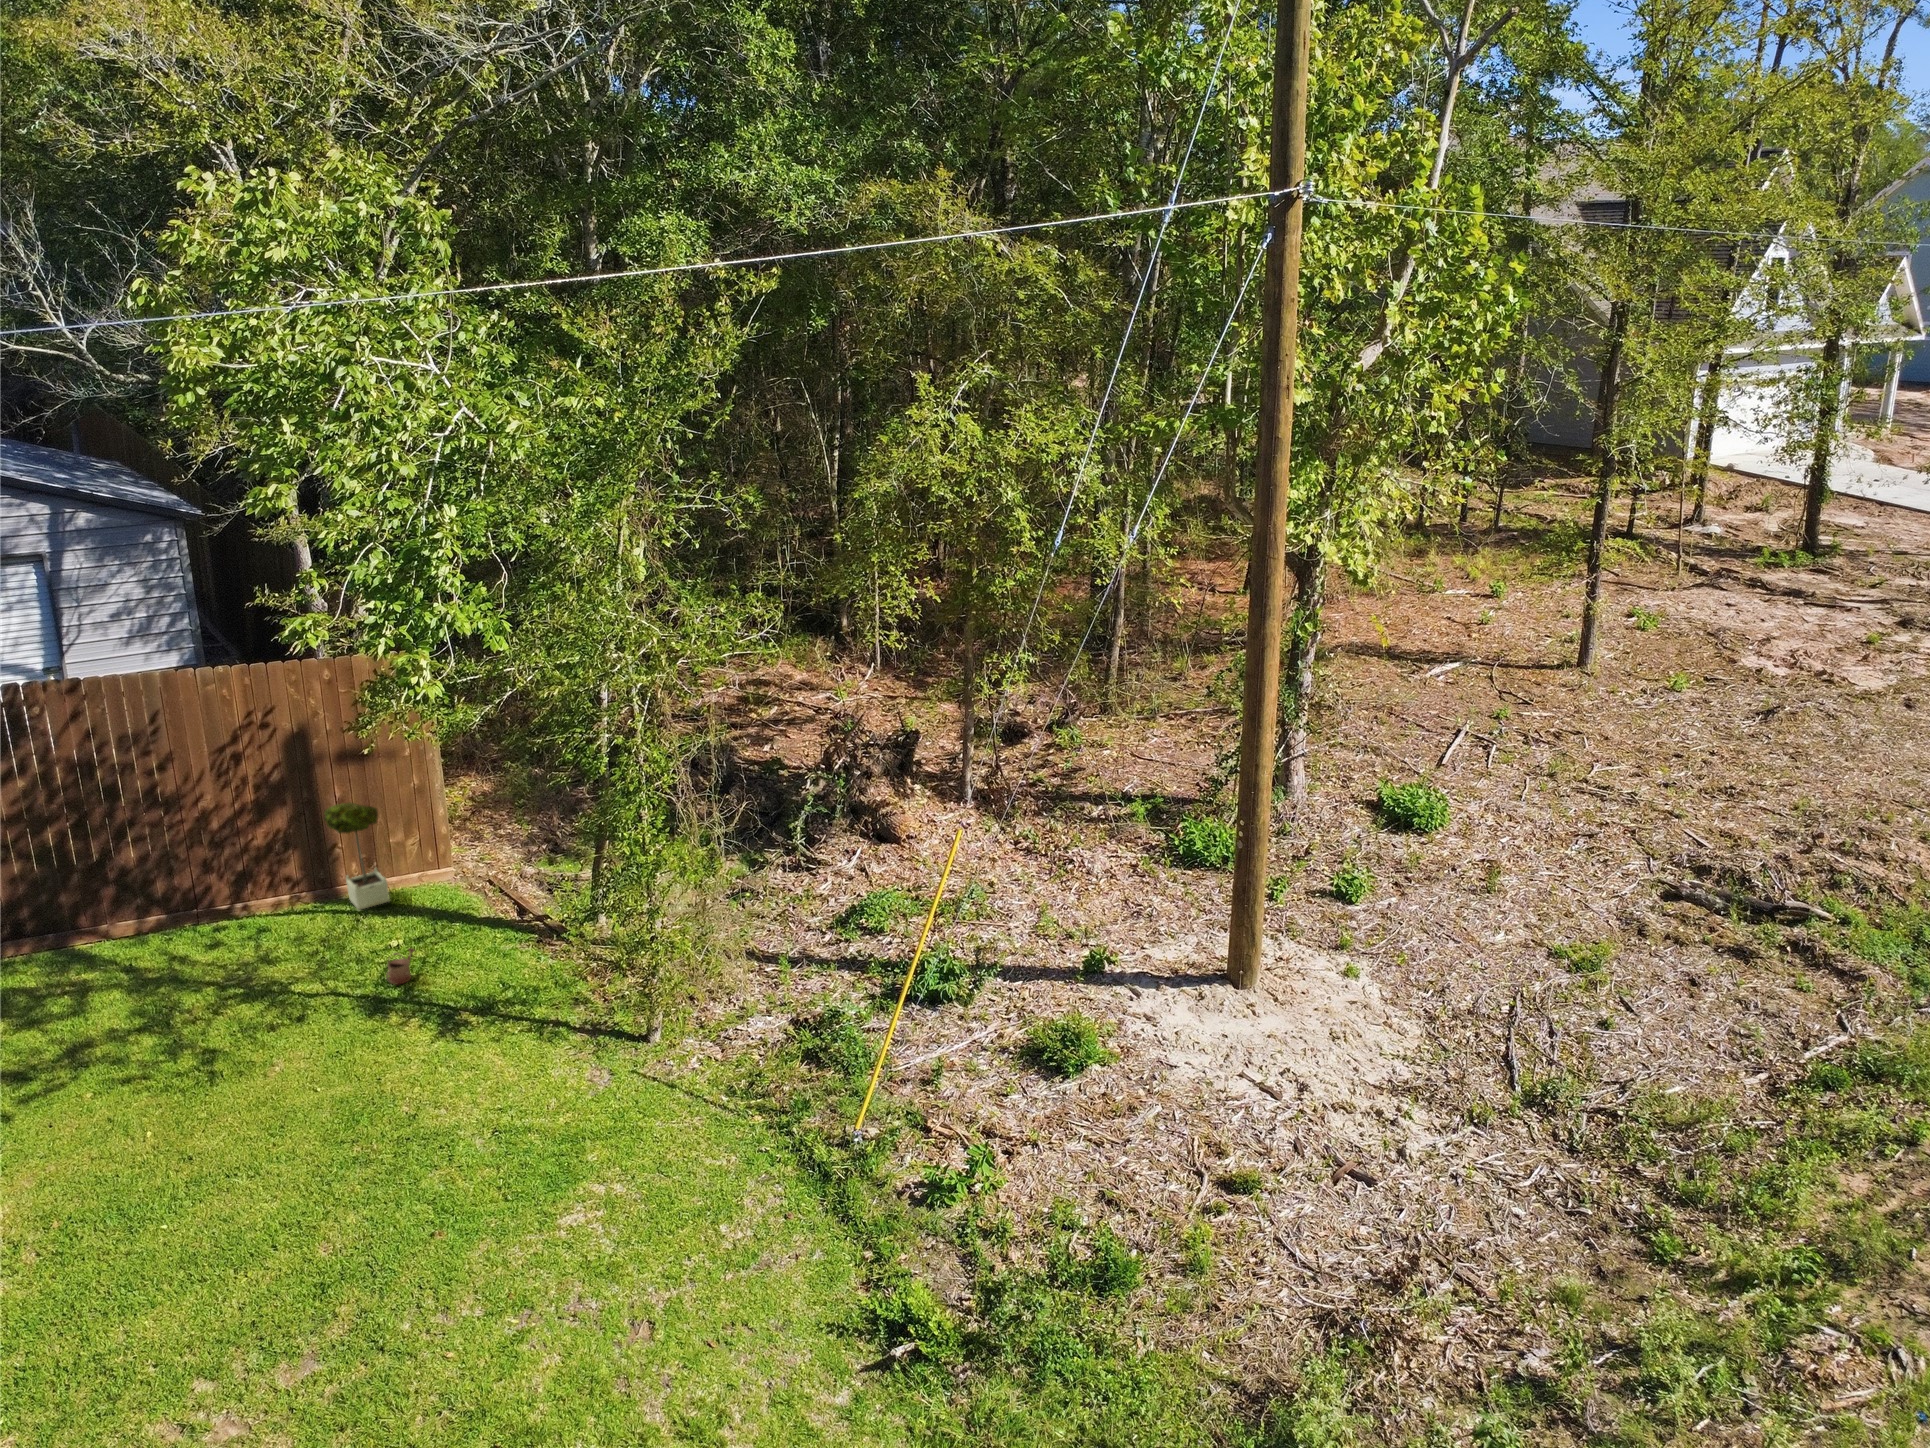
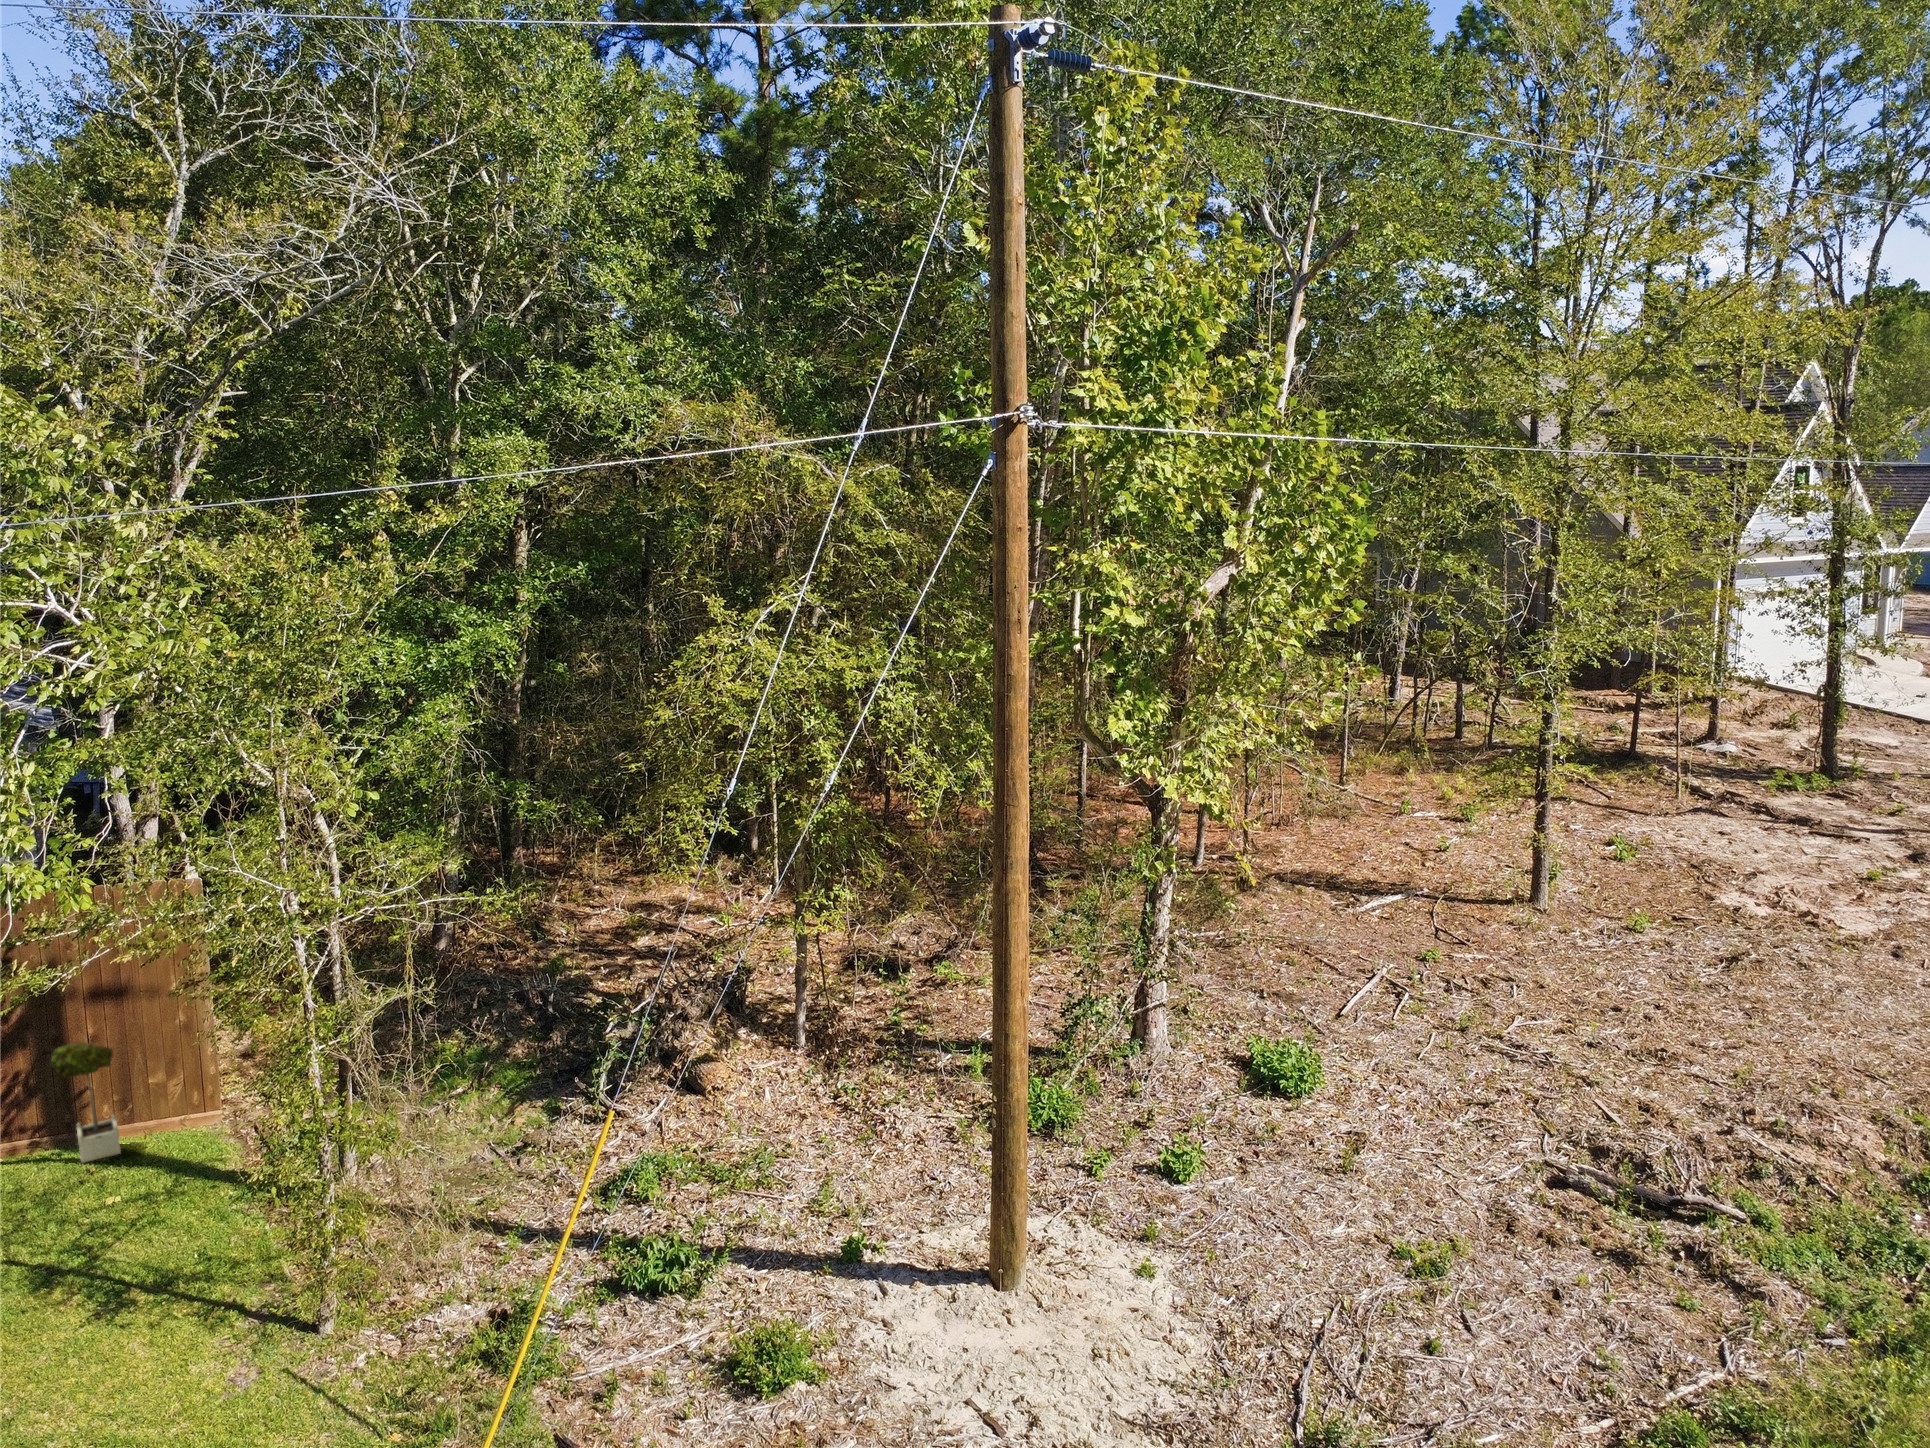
watering can: present [386,948,415,984] -> none [54,1211,103,1254]

